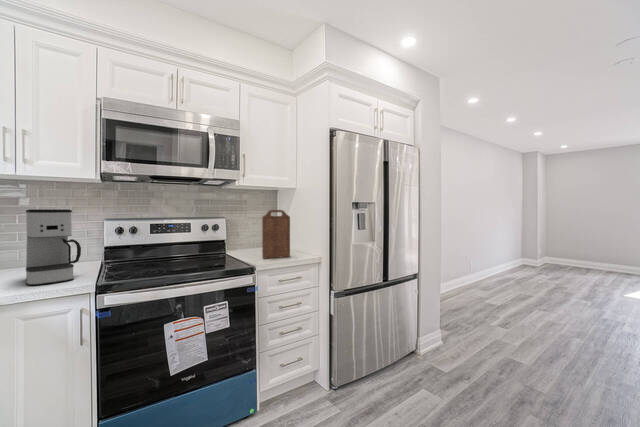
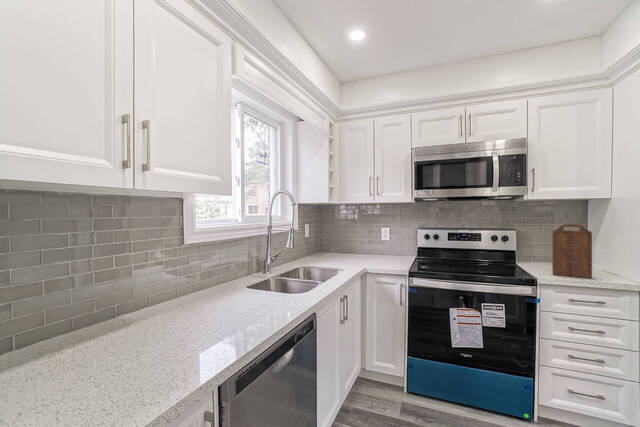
coffee maker: present [26,209,81,285] -> none [380,221,404,265]

